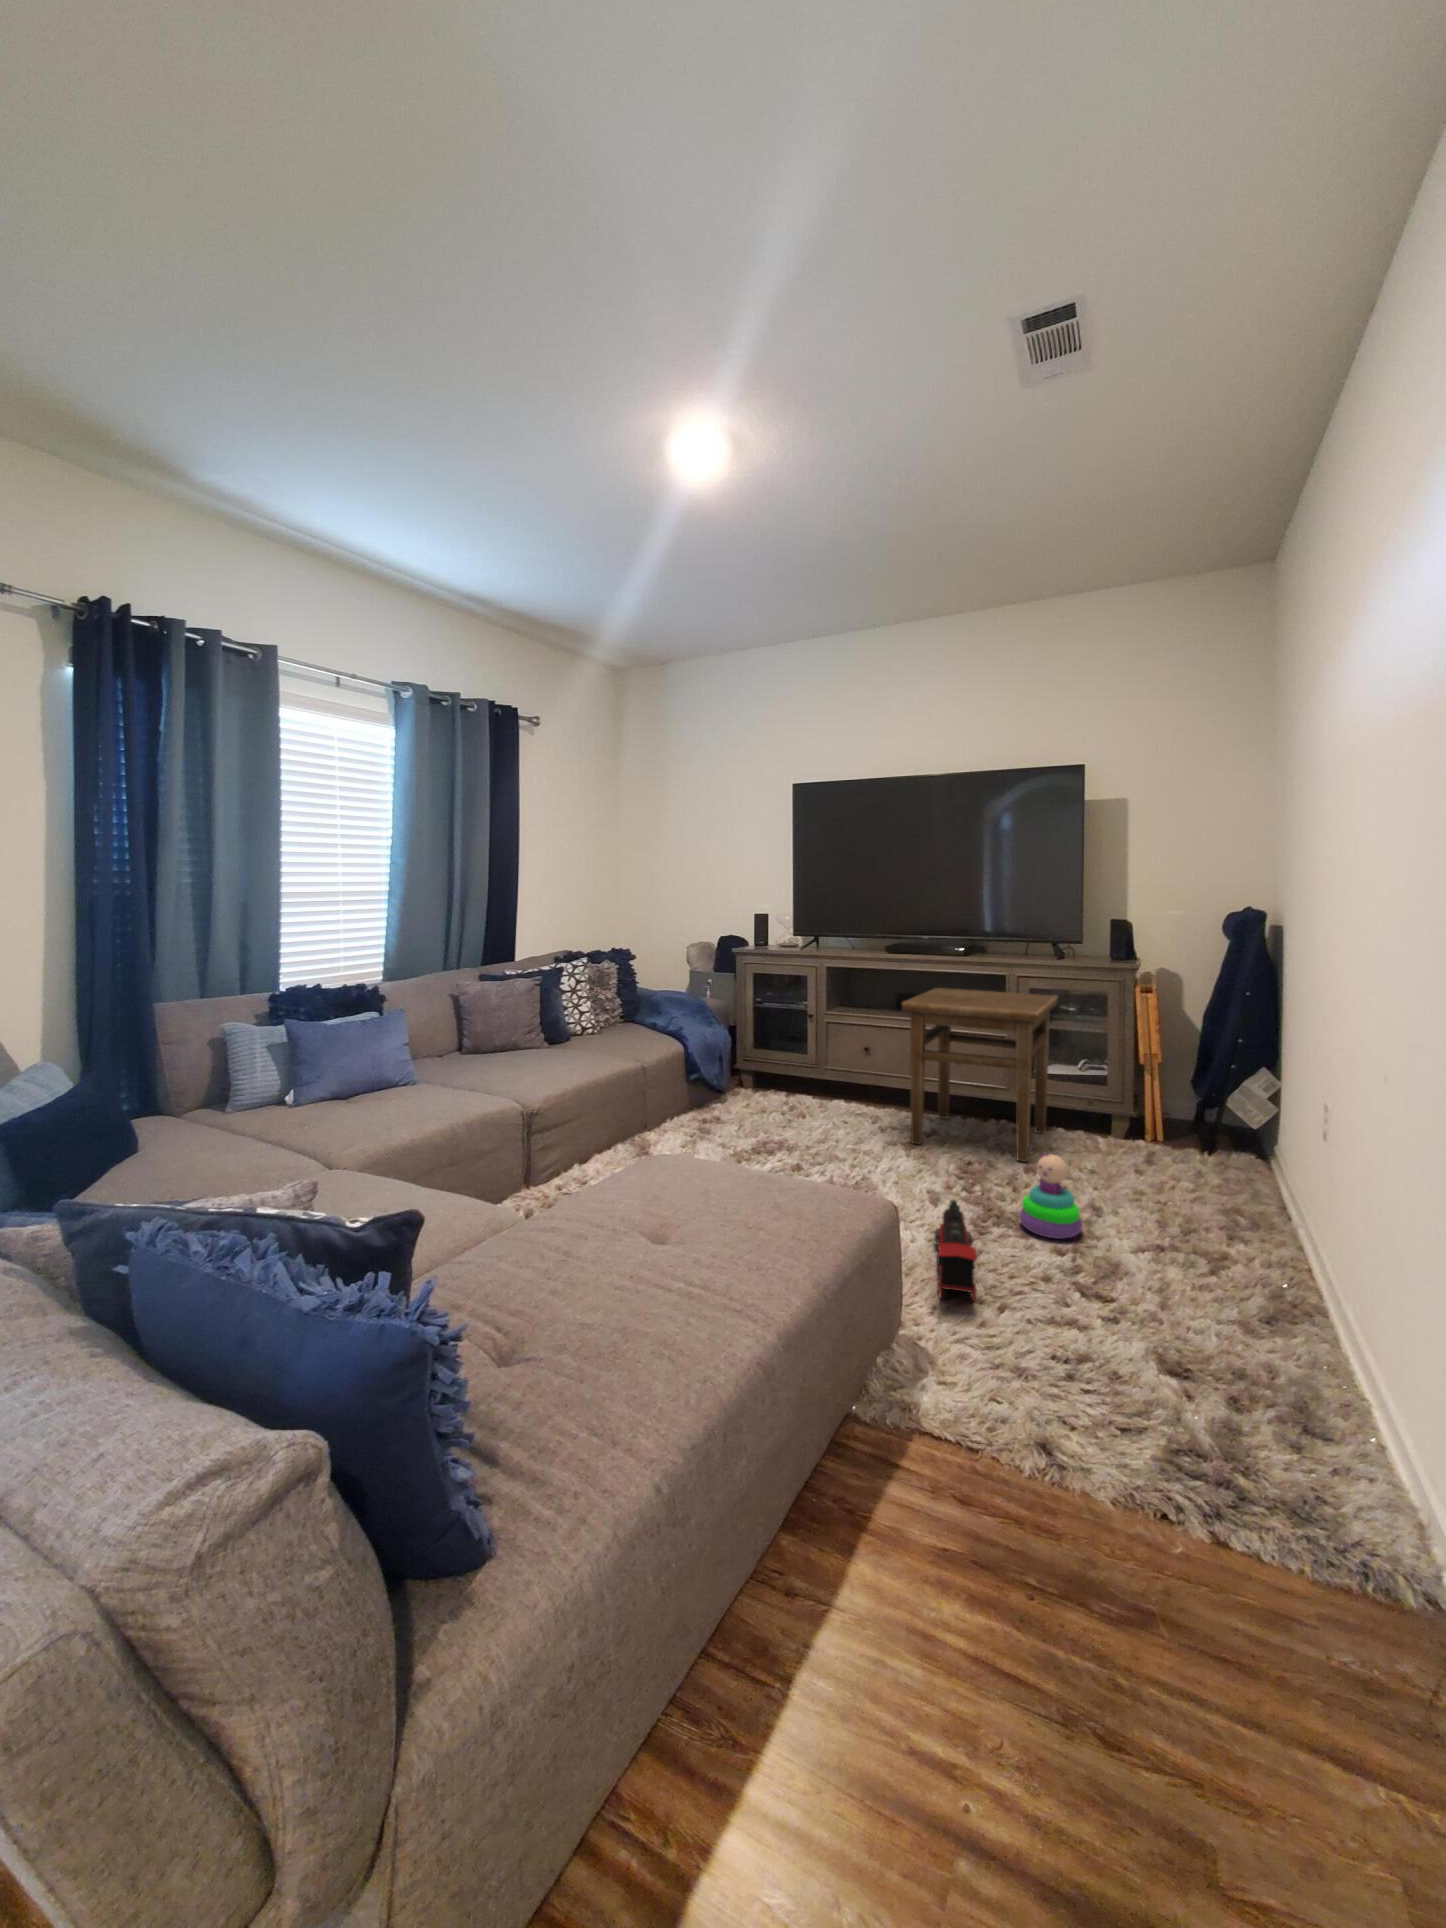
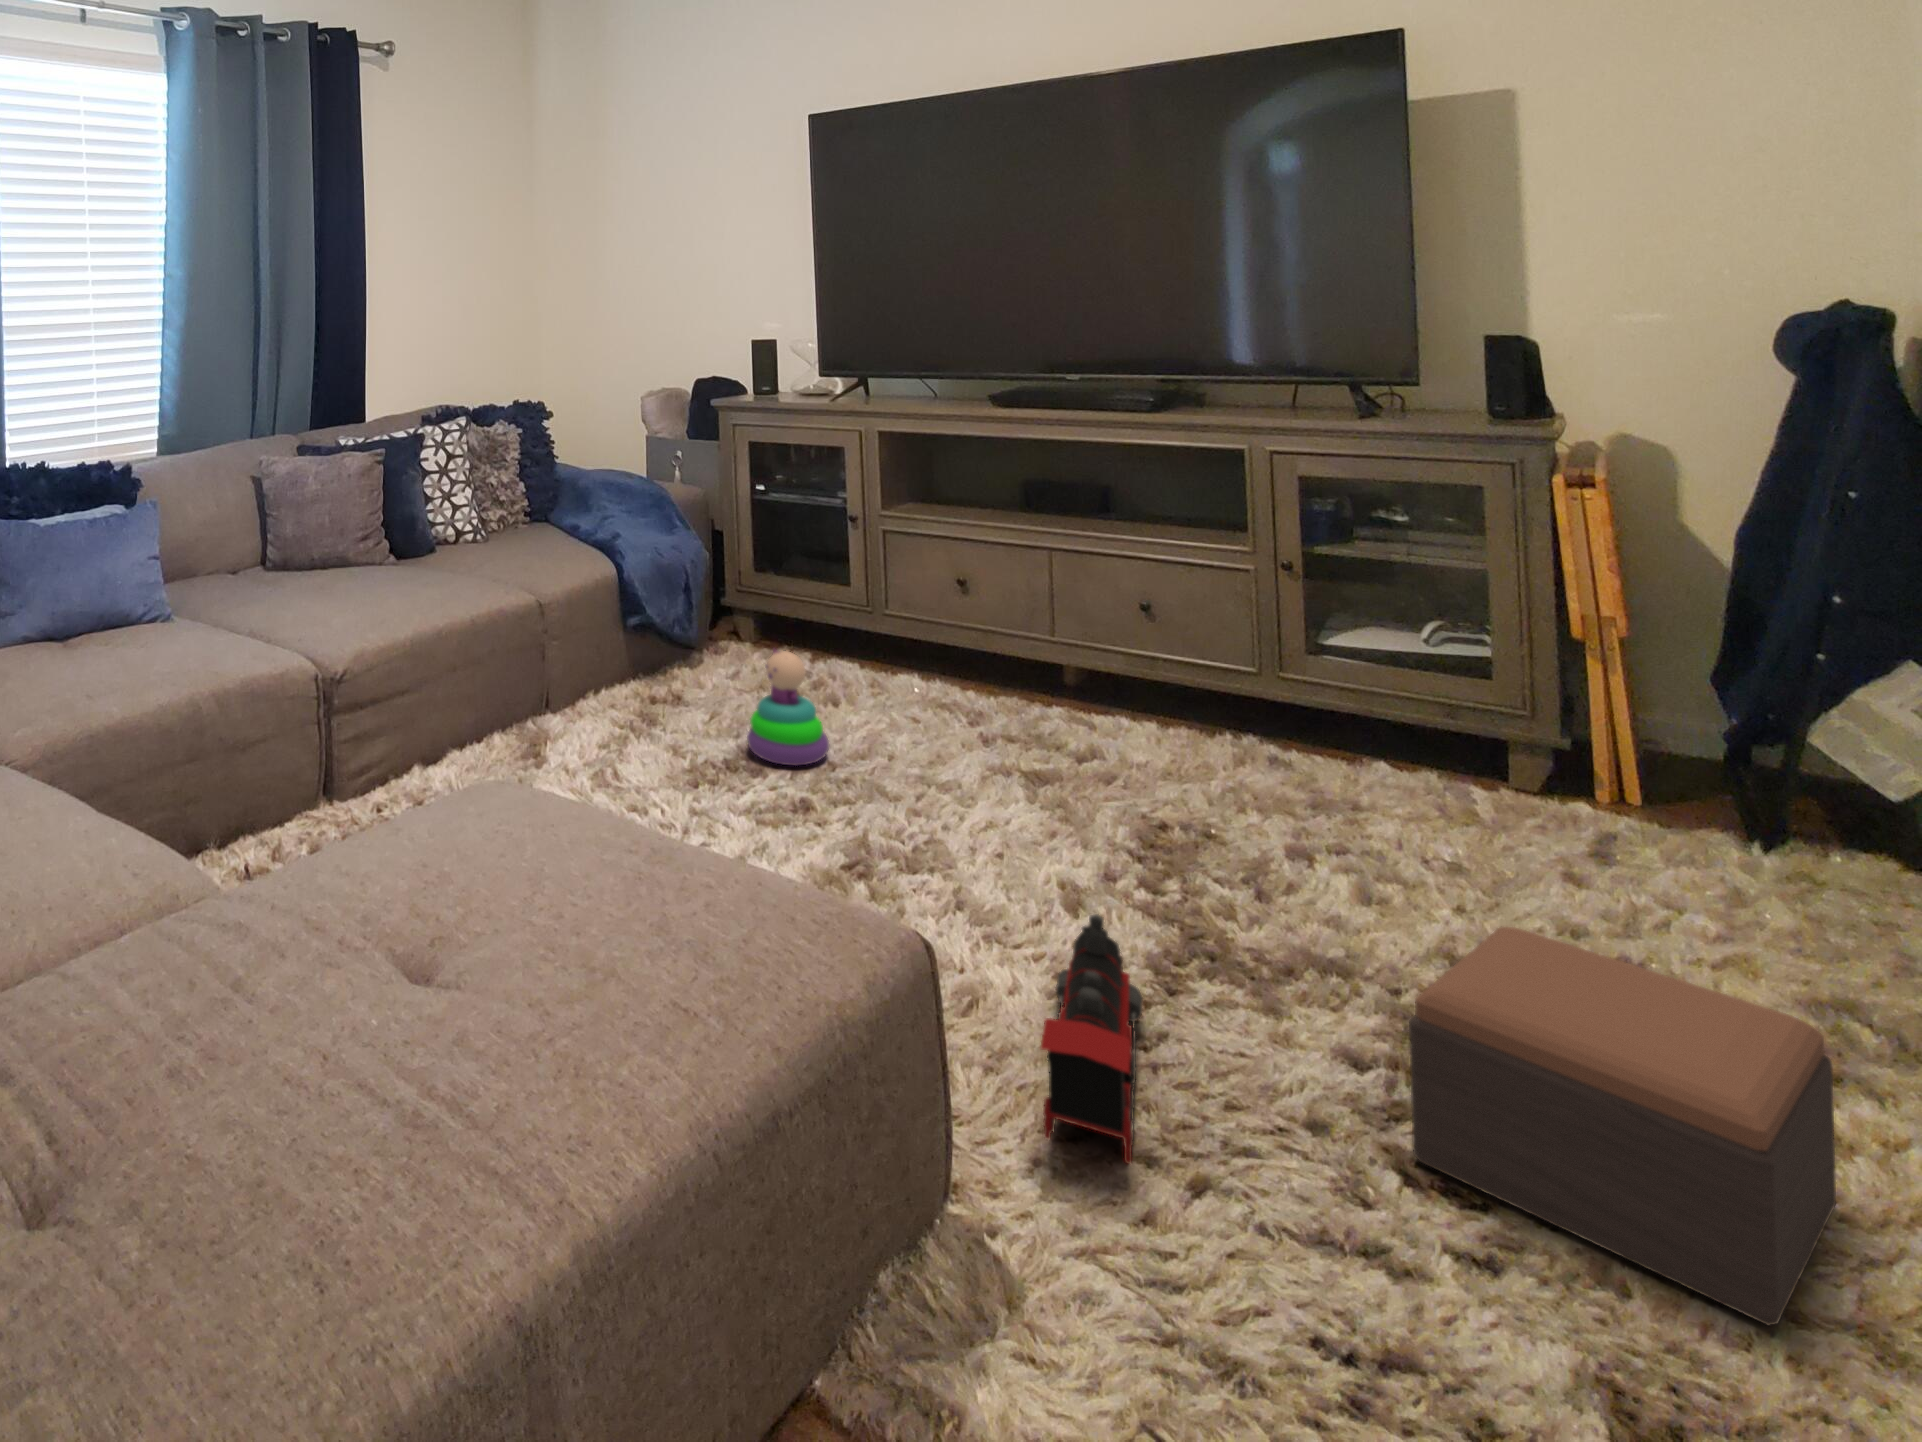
side table: present [902,988,1057,1162] -> none [1012,475,1357,833]
stacking toy: present [1020,1153,1083,1239] -> present [747,649,829,765]
footstool: none [1084,1185,1233,1325] -> present [1409,927,1836,1326]

